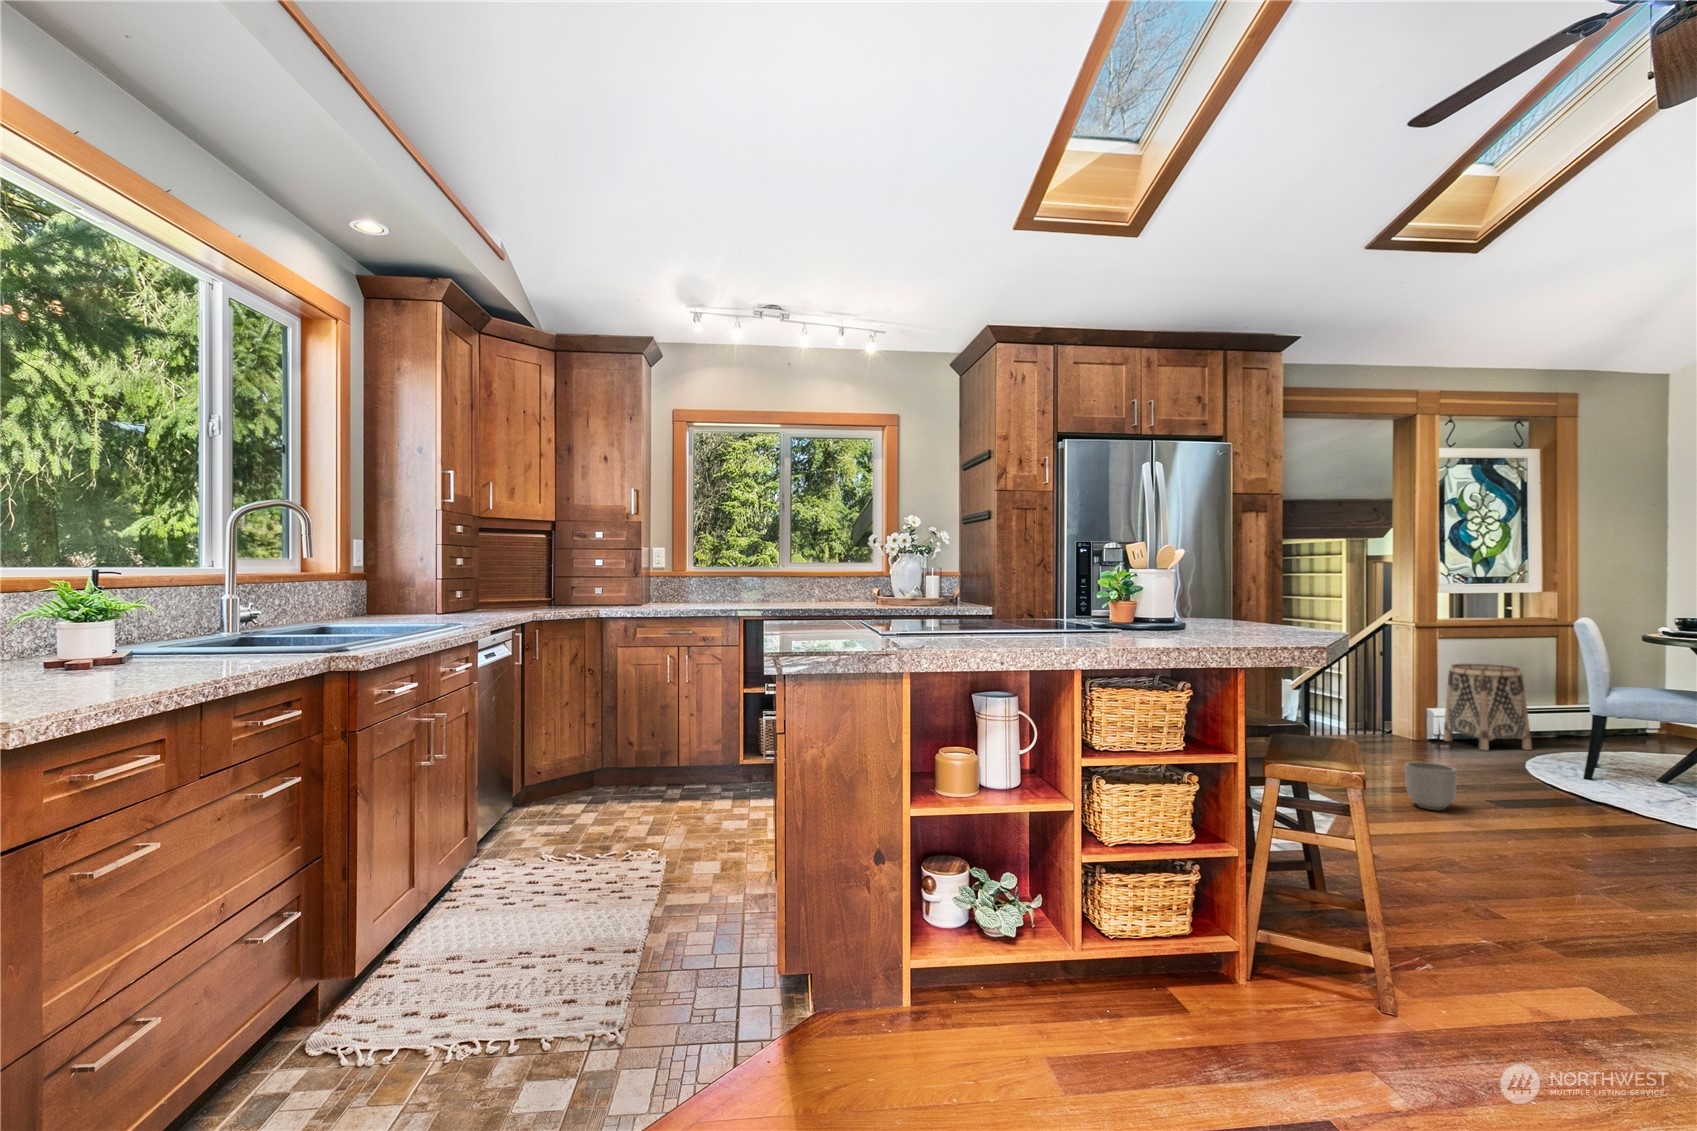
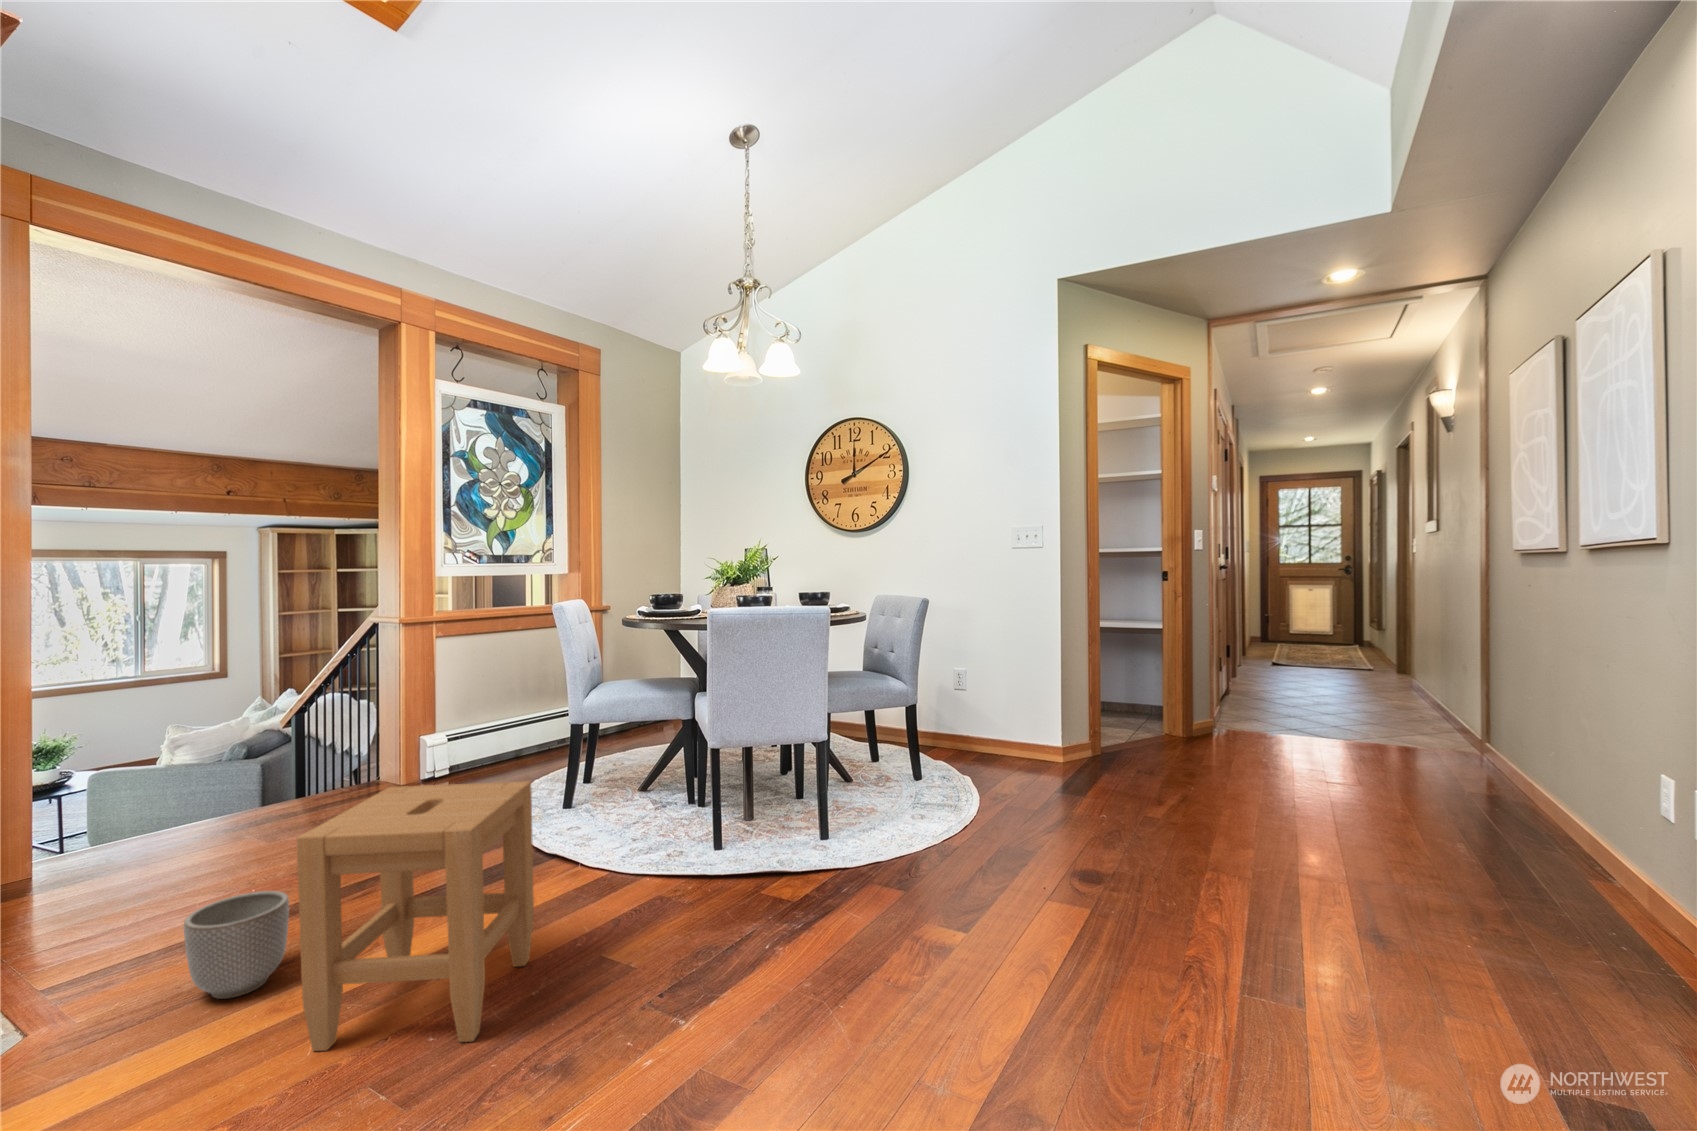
basket: present [1444,664,1532,750] -> none [441,666,536,785]
stool: none [1503,719,1637,861] -> present [297,781,534,1051]

